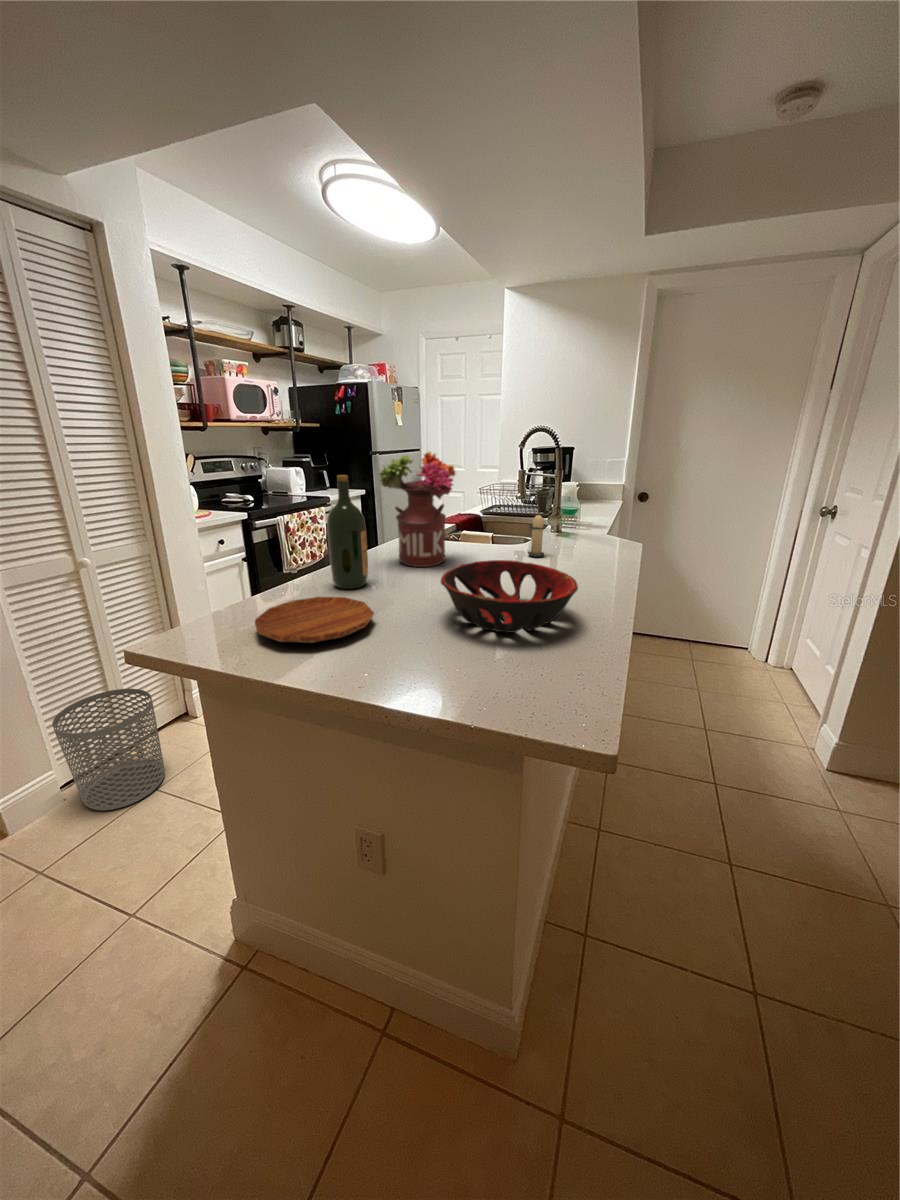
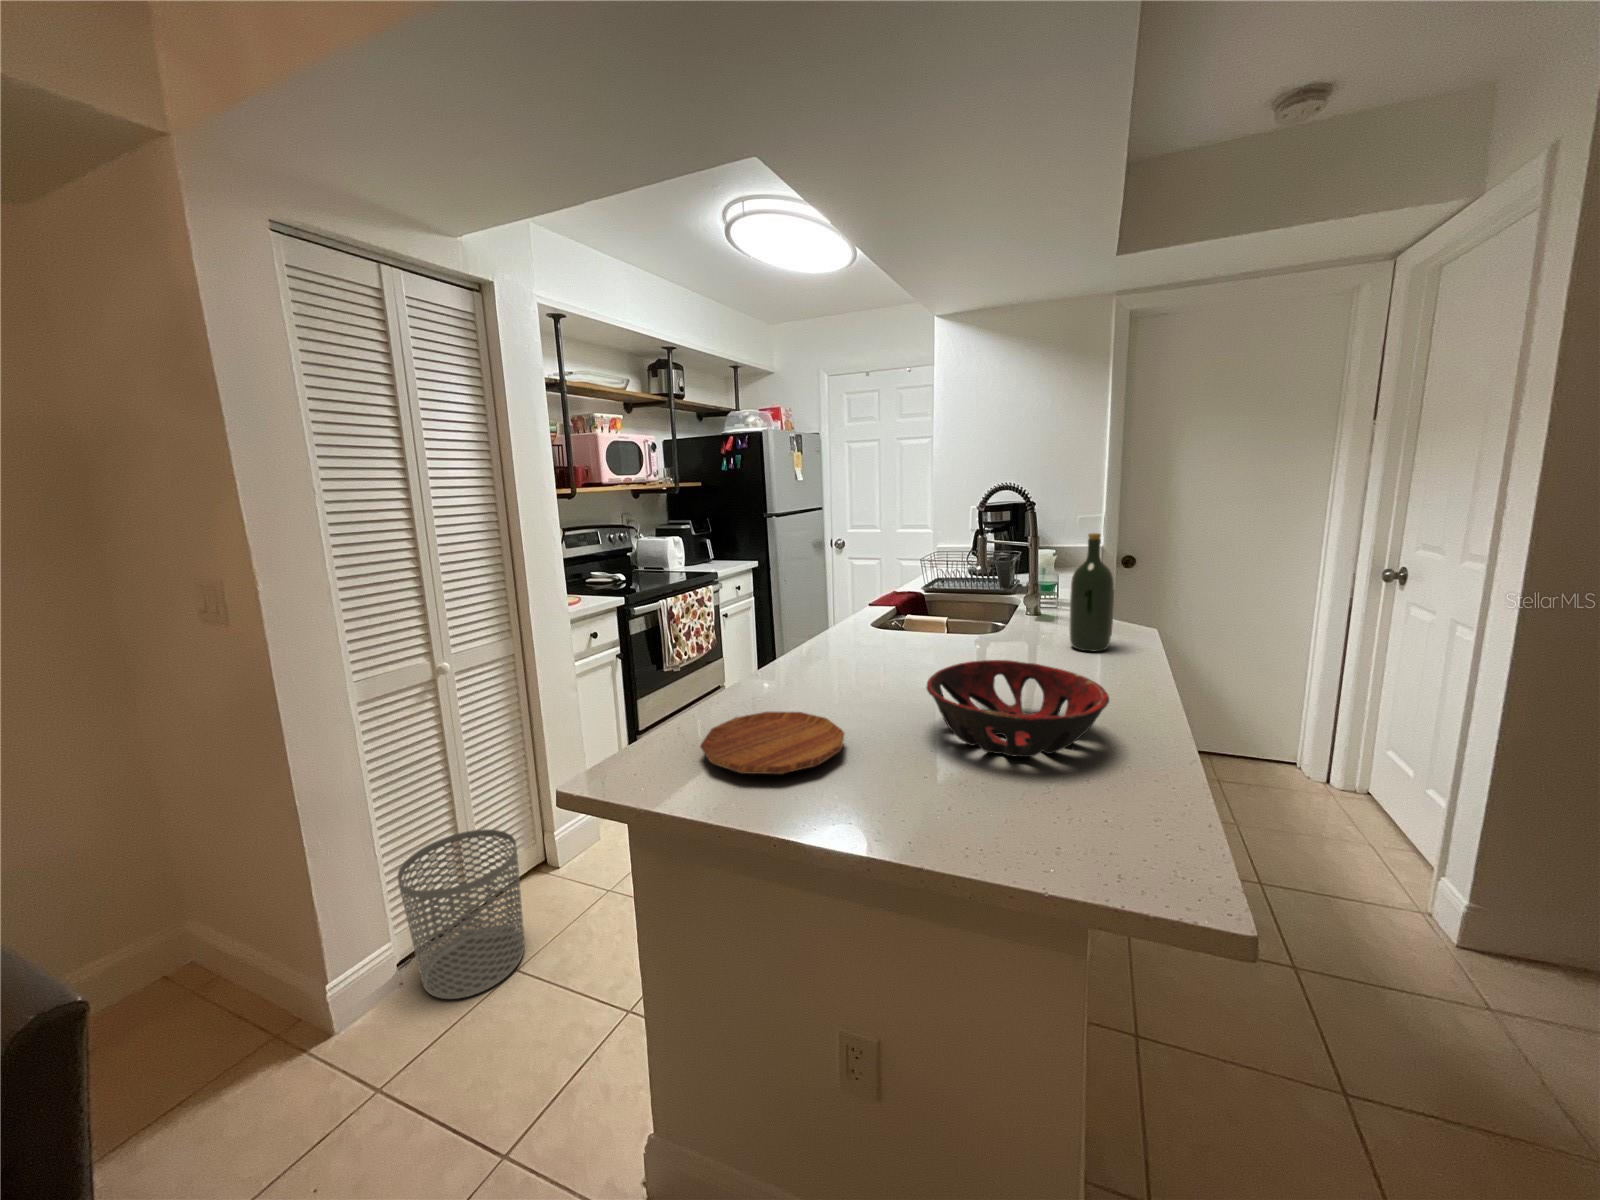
flower arrangement: present [379,452,456,567] -> none [819,523,915,667]
wine bottle: present [327,475,368,589] -> present [1069,533,1114,652]
candle: present [528,513,546,557] -> none [1003,593,1033,650]

